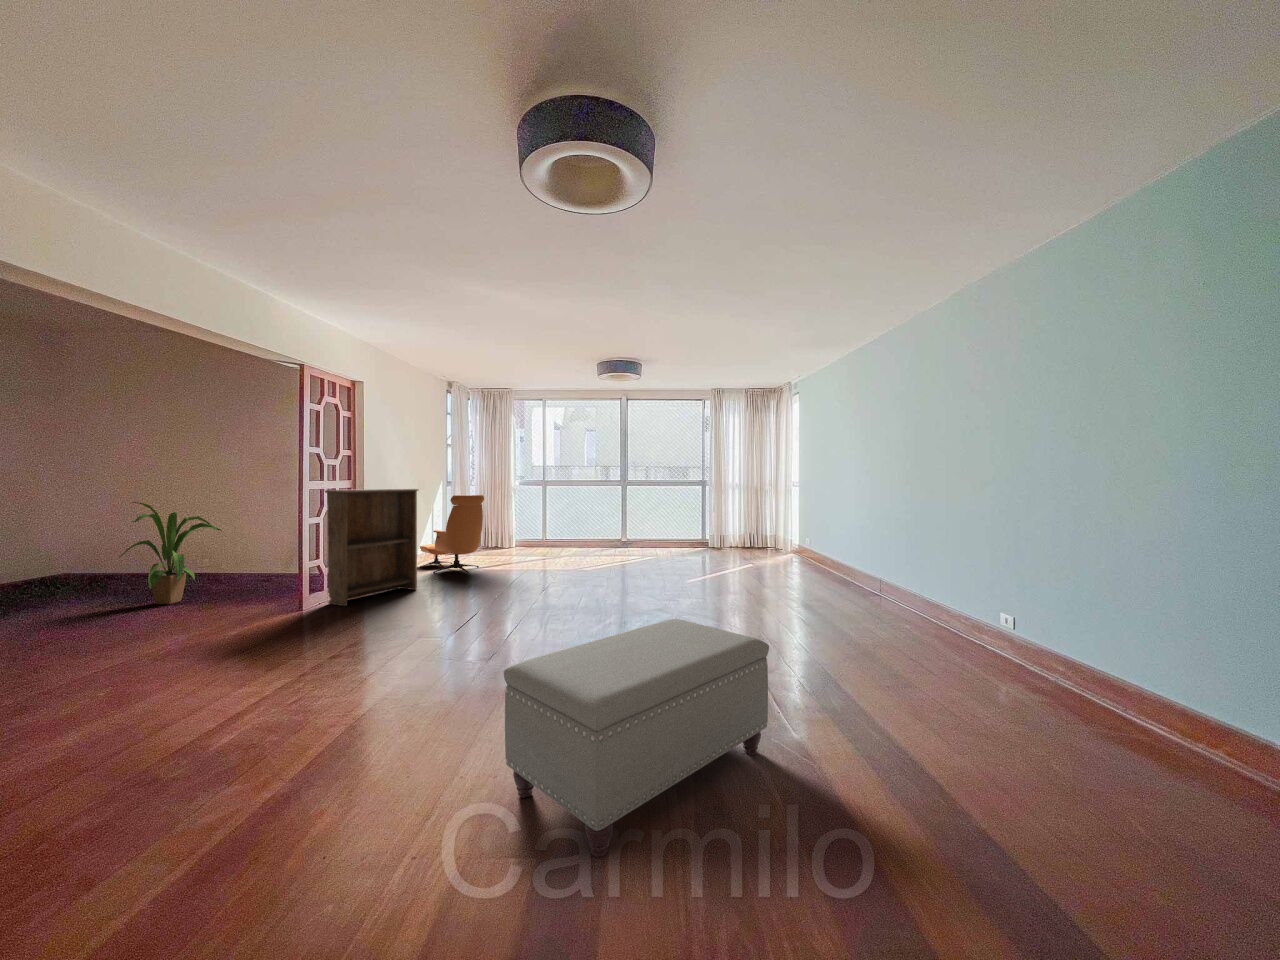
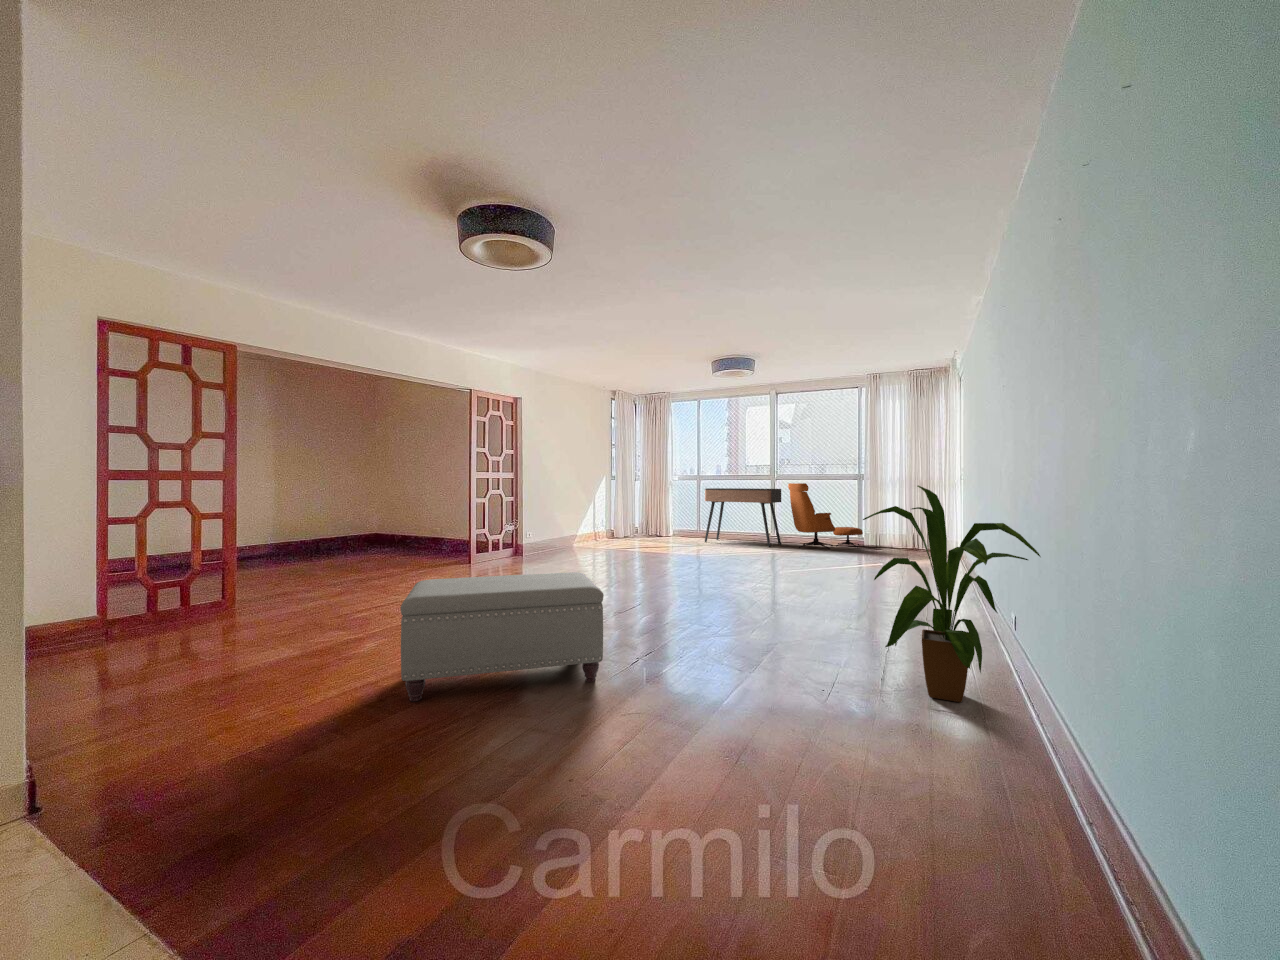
bookshelf: present [325,489,418,606] -> none [485,479,554,565]
lounge chair: present [420,495,484,574] -> present [788,483,863,550]
console table: none [560,495,639,554] -> present [705,488,781,547]
house plant: present [120,502,221,604] -> present [863,485,1040,702]

